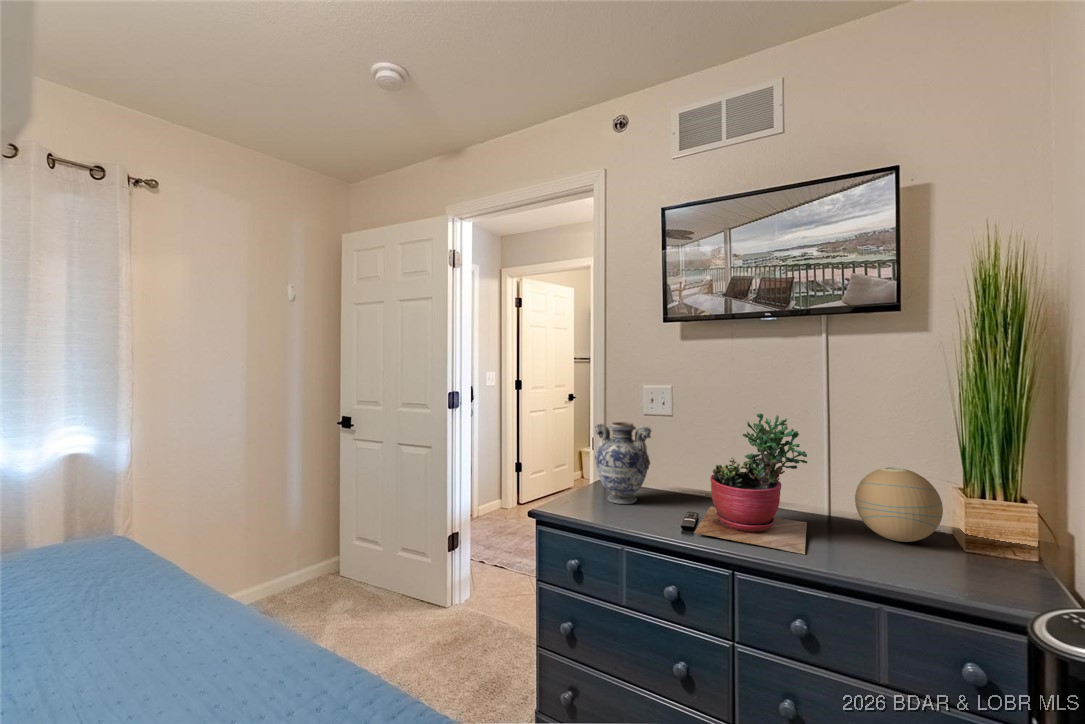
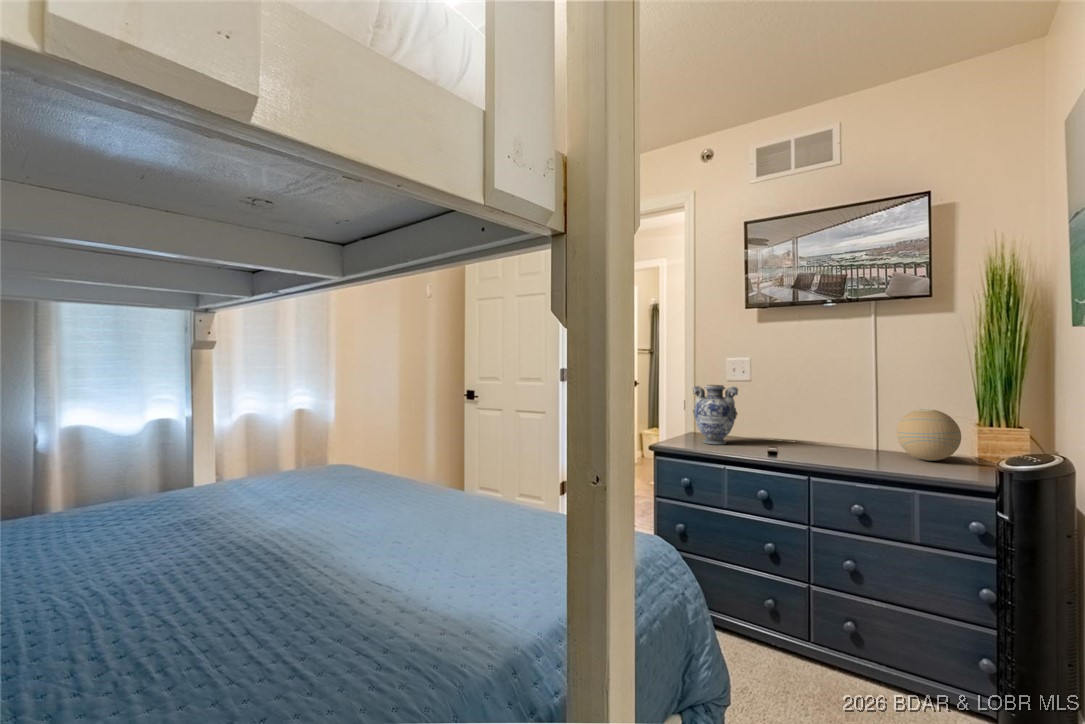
succulent plant: present [694,413,807,554] -> none [778,372,861,466]

